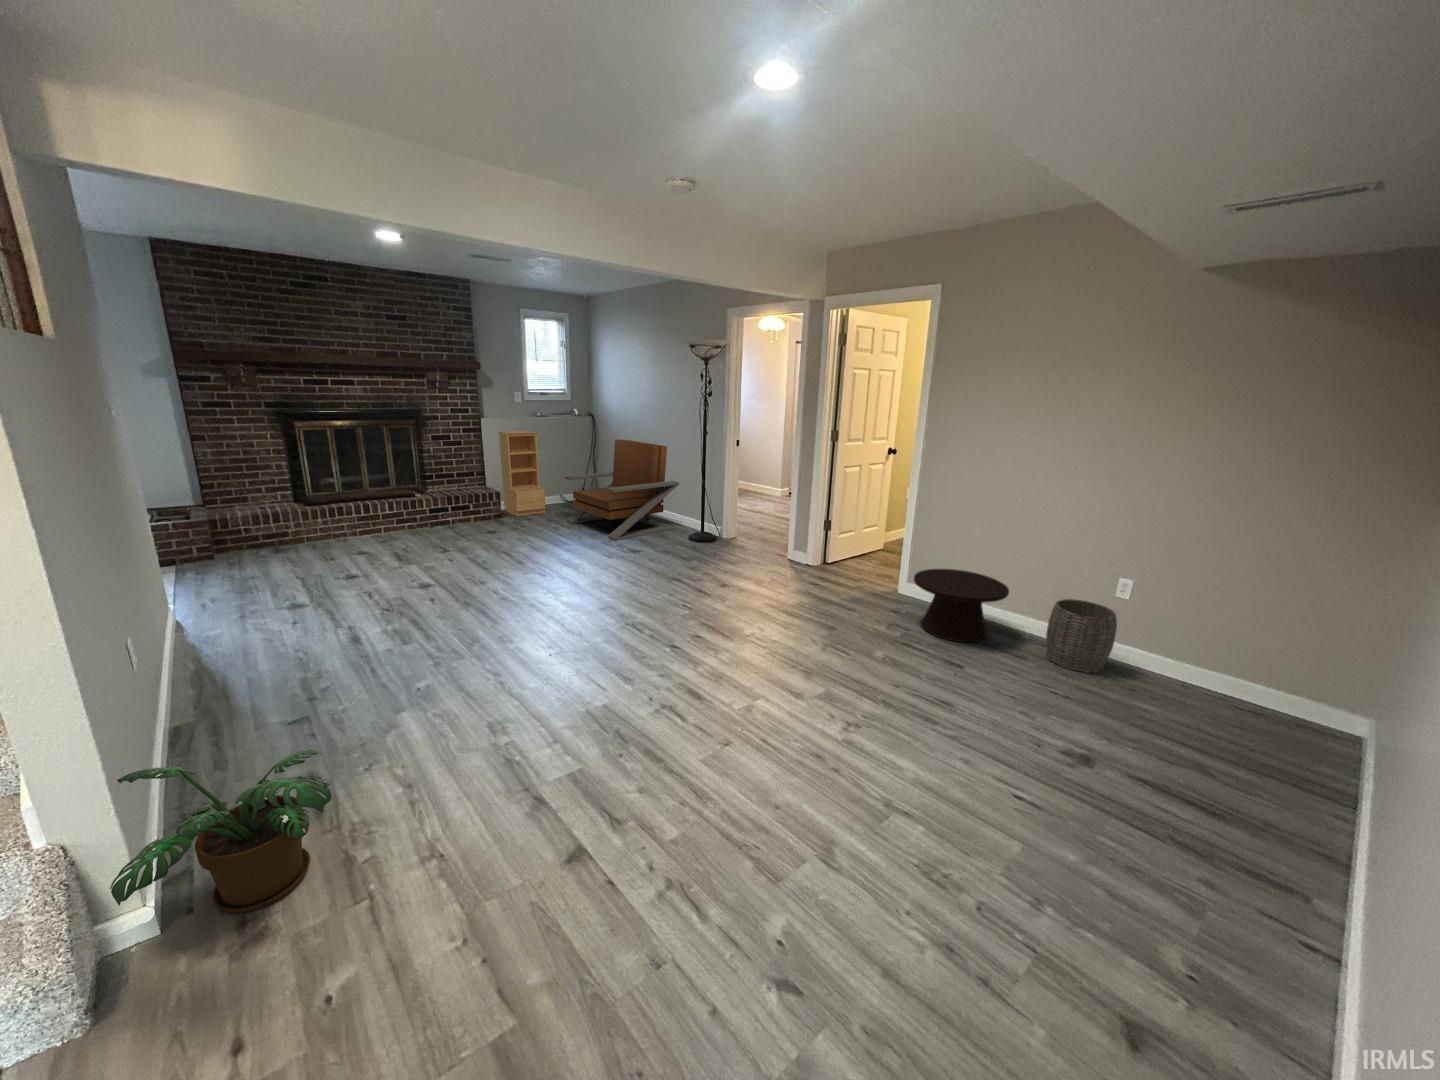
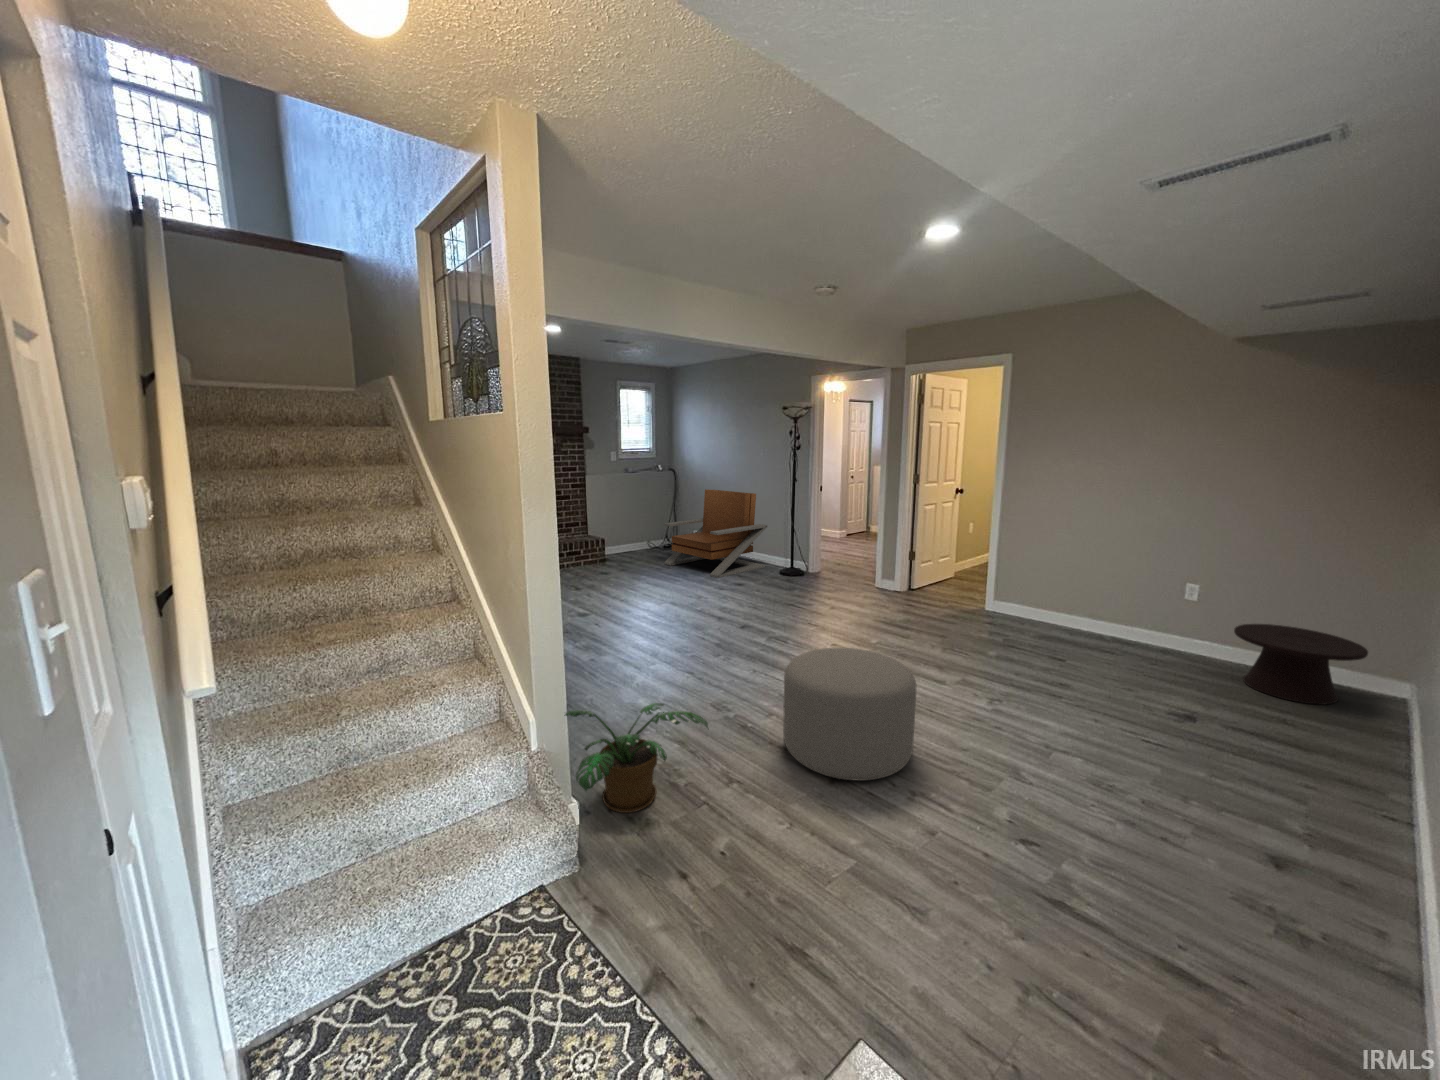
bookshelf: present [499,431,546,516] -> none [599,485,640,561]
side table: present [914,569,1009,642] -> present [1234,624,1368,705]
woven basket: present [1046,599,1117,673] -> none [1130,604,1190,662]
ottoman: none [524,661,706,861] -> present [783,648,917,781]

